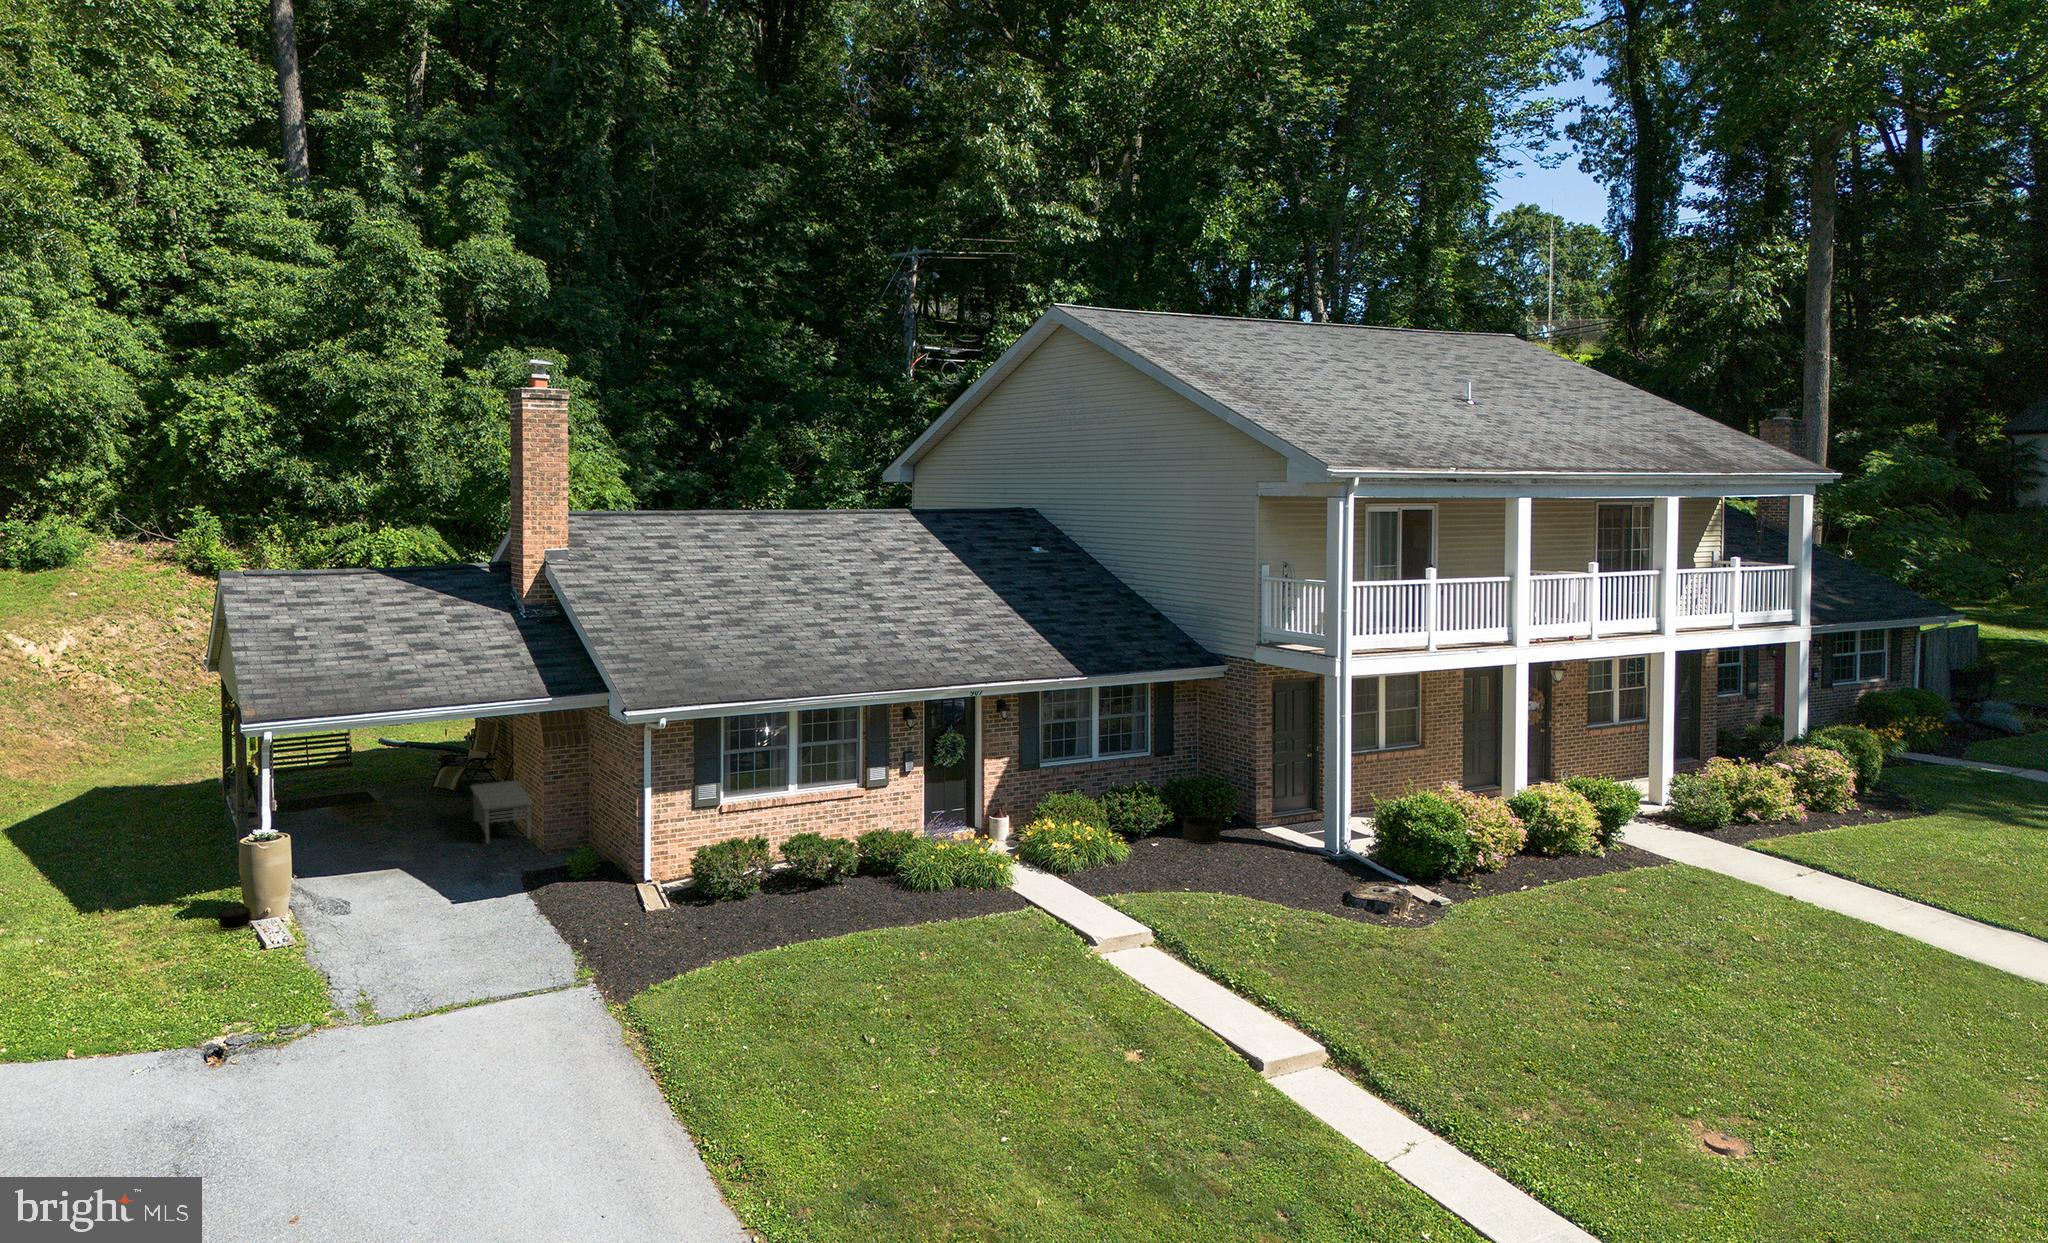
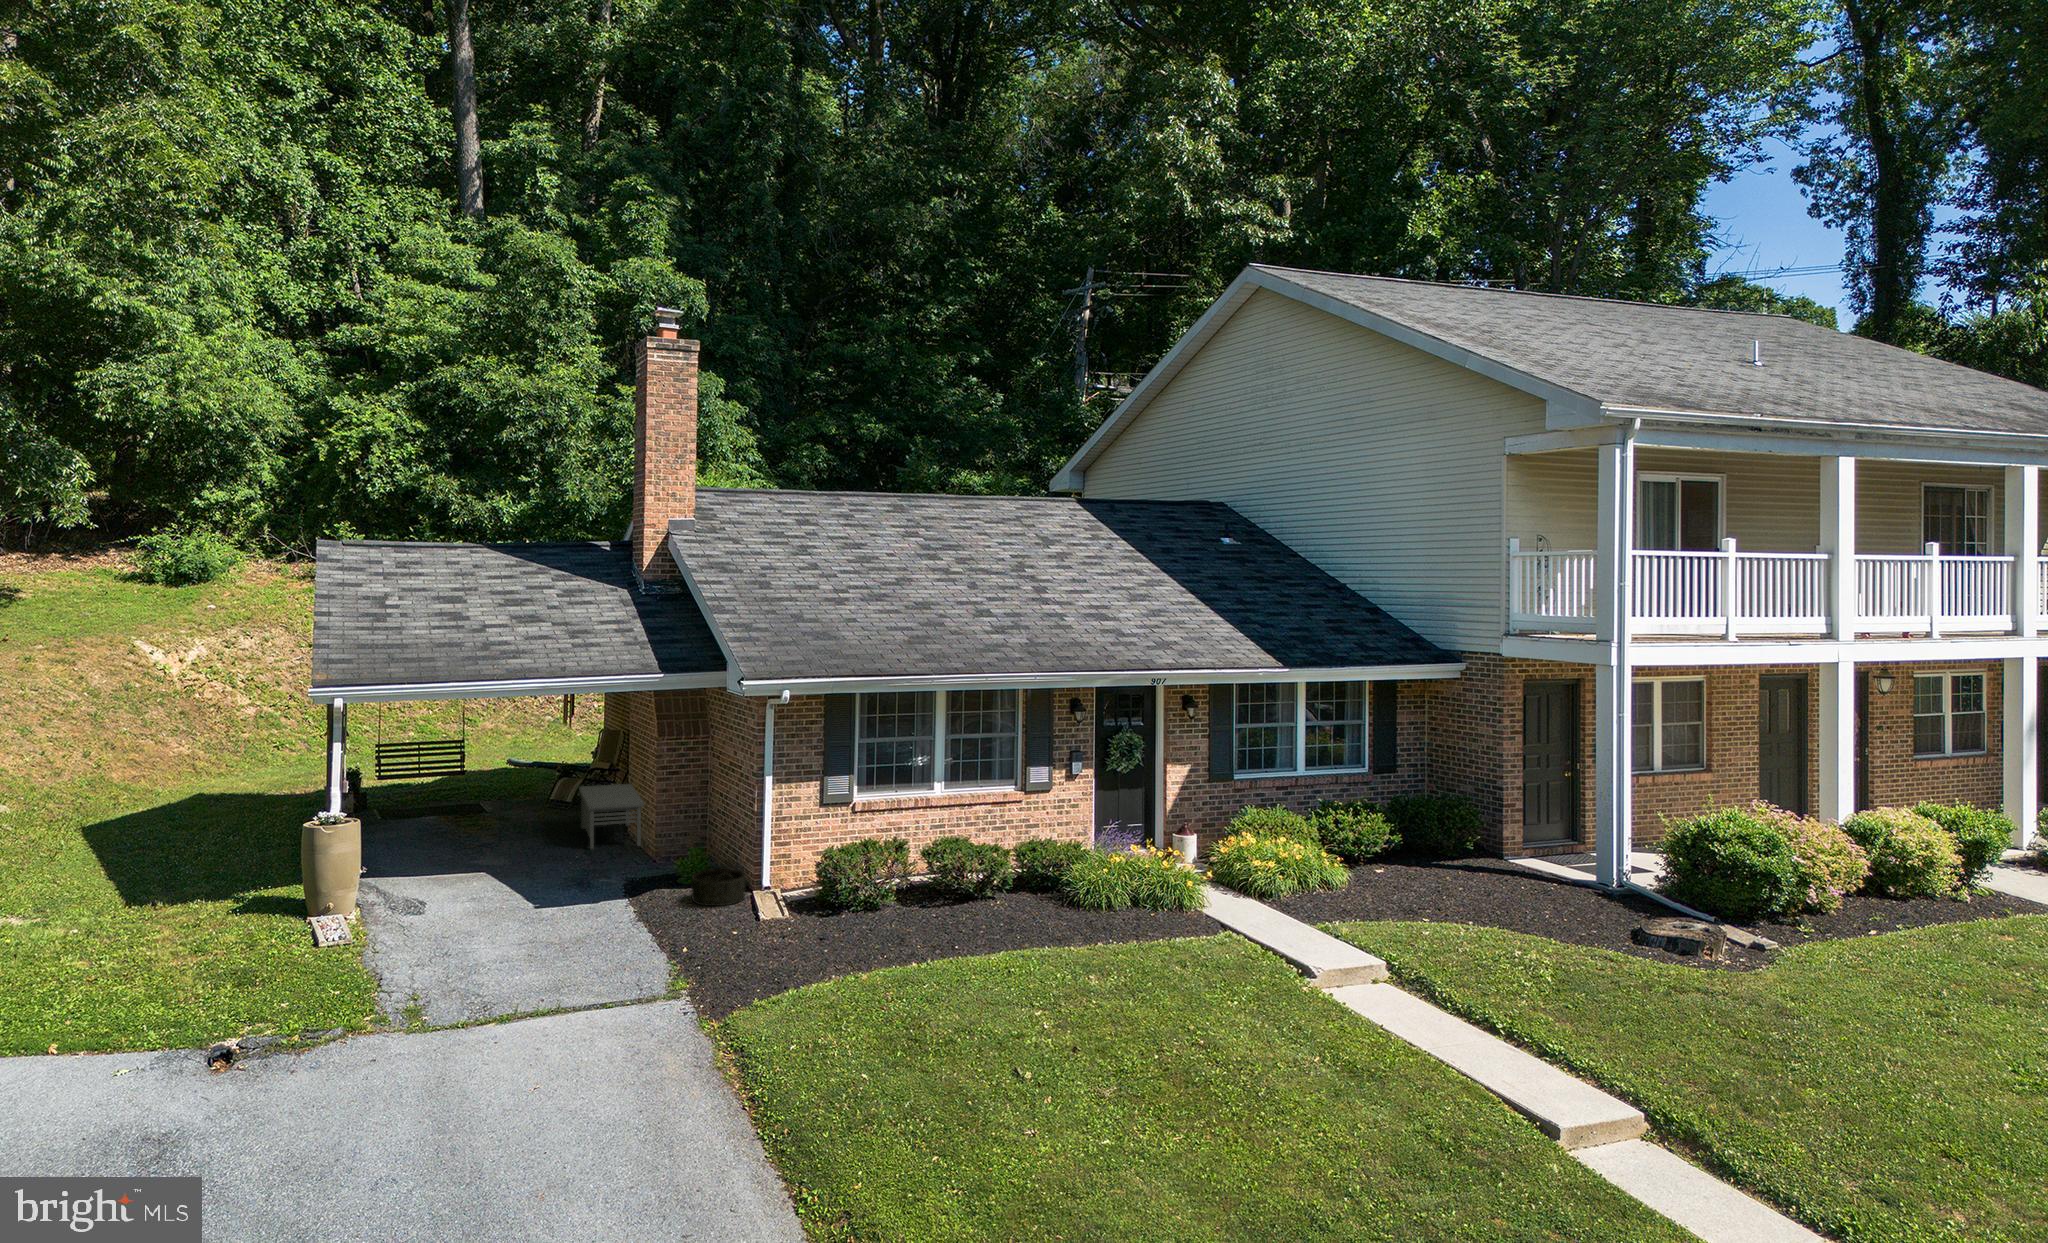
basket: present [1183,817,1221,844] -> present [692,869,745,906]
decorative plant: present [218,876,251,930] -> none [269,861,309,925]

